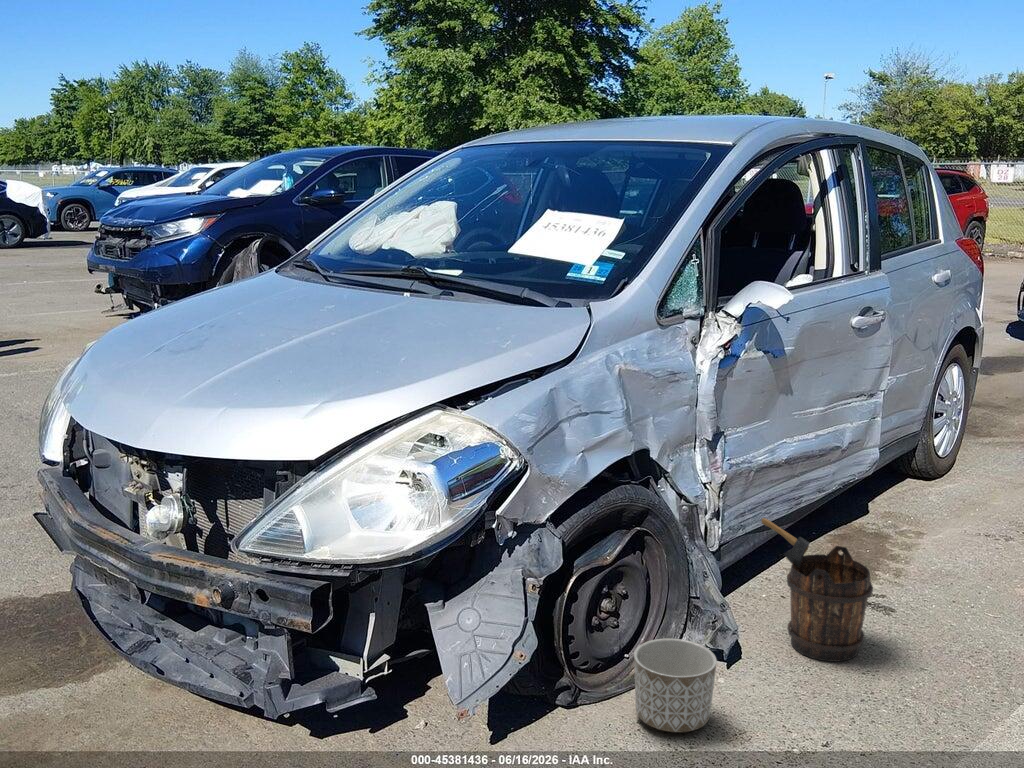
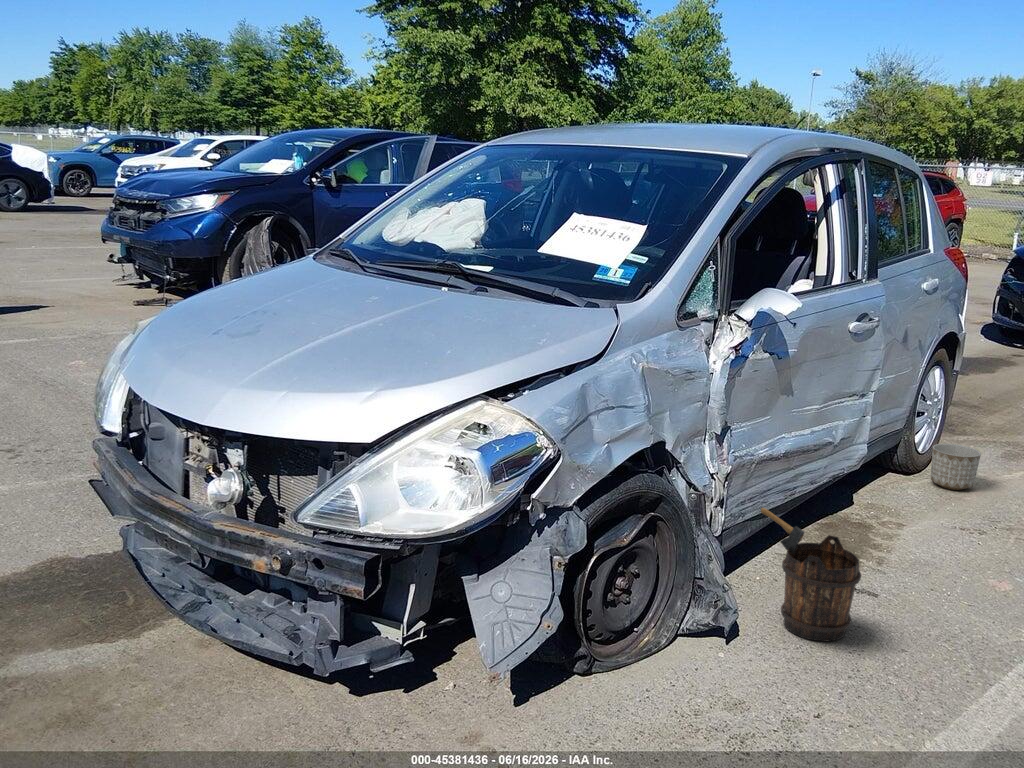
planter: present [634,638,717,732] -> present [931,444,981,490]

